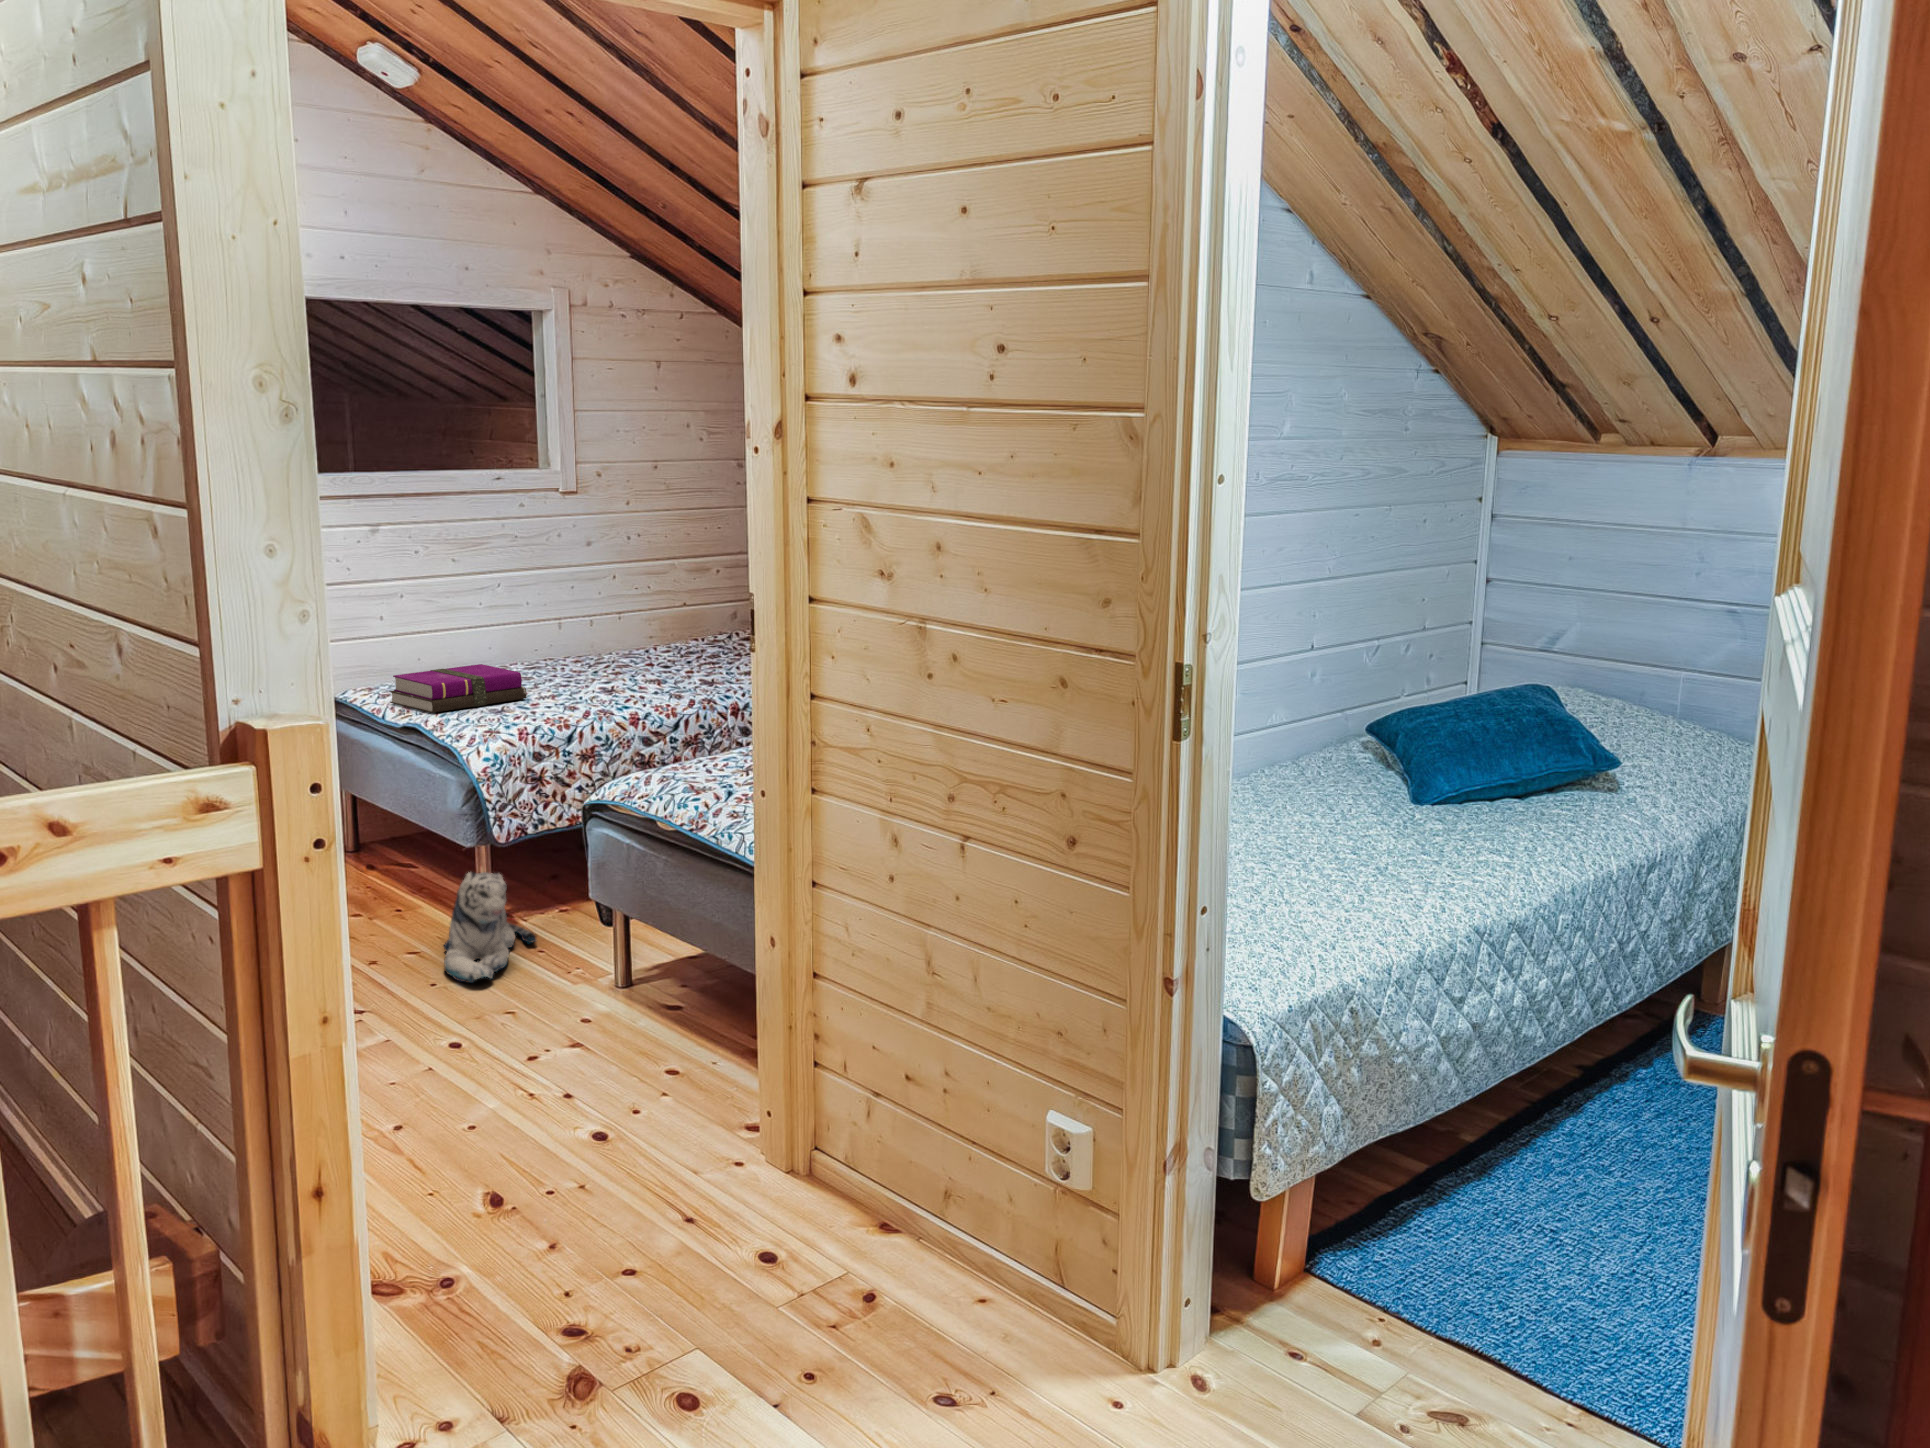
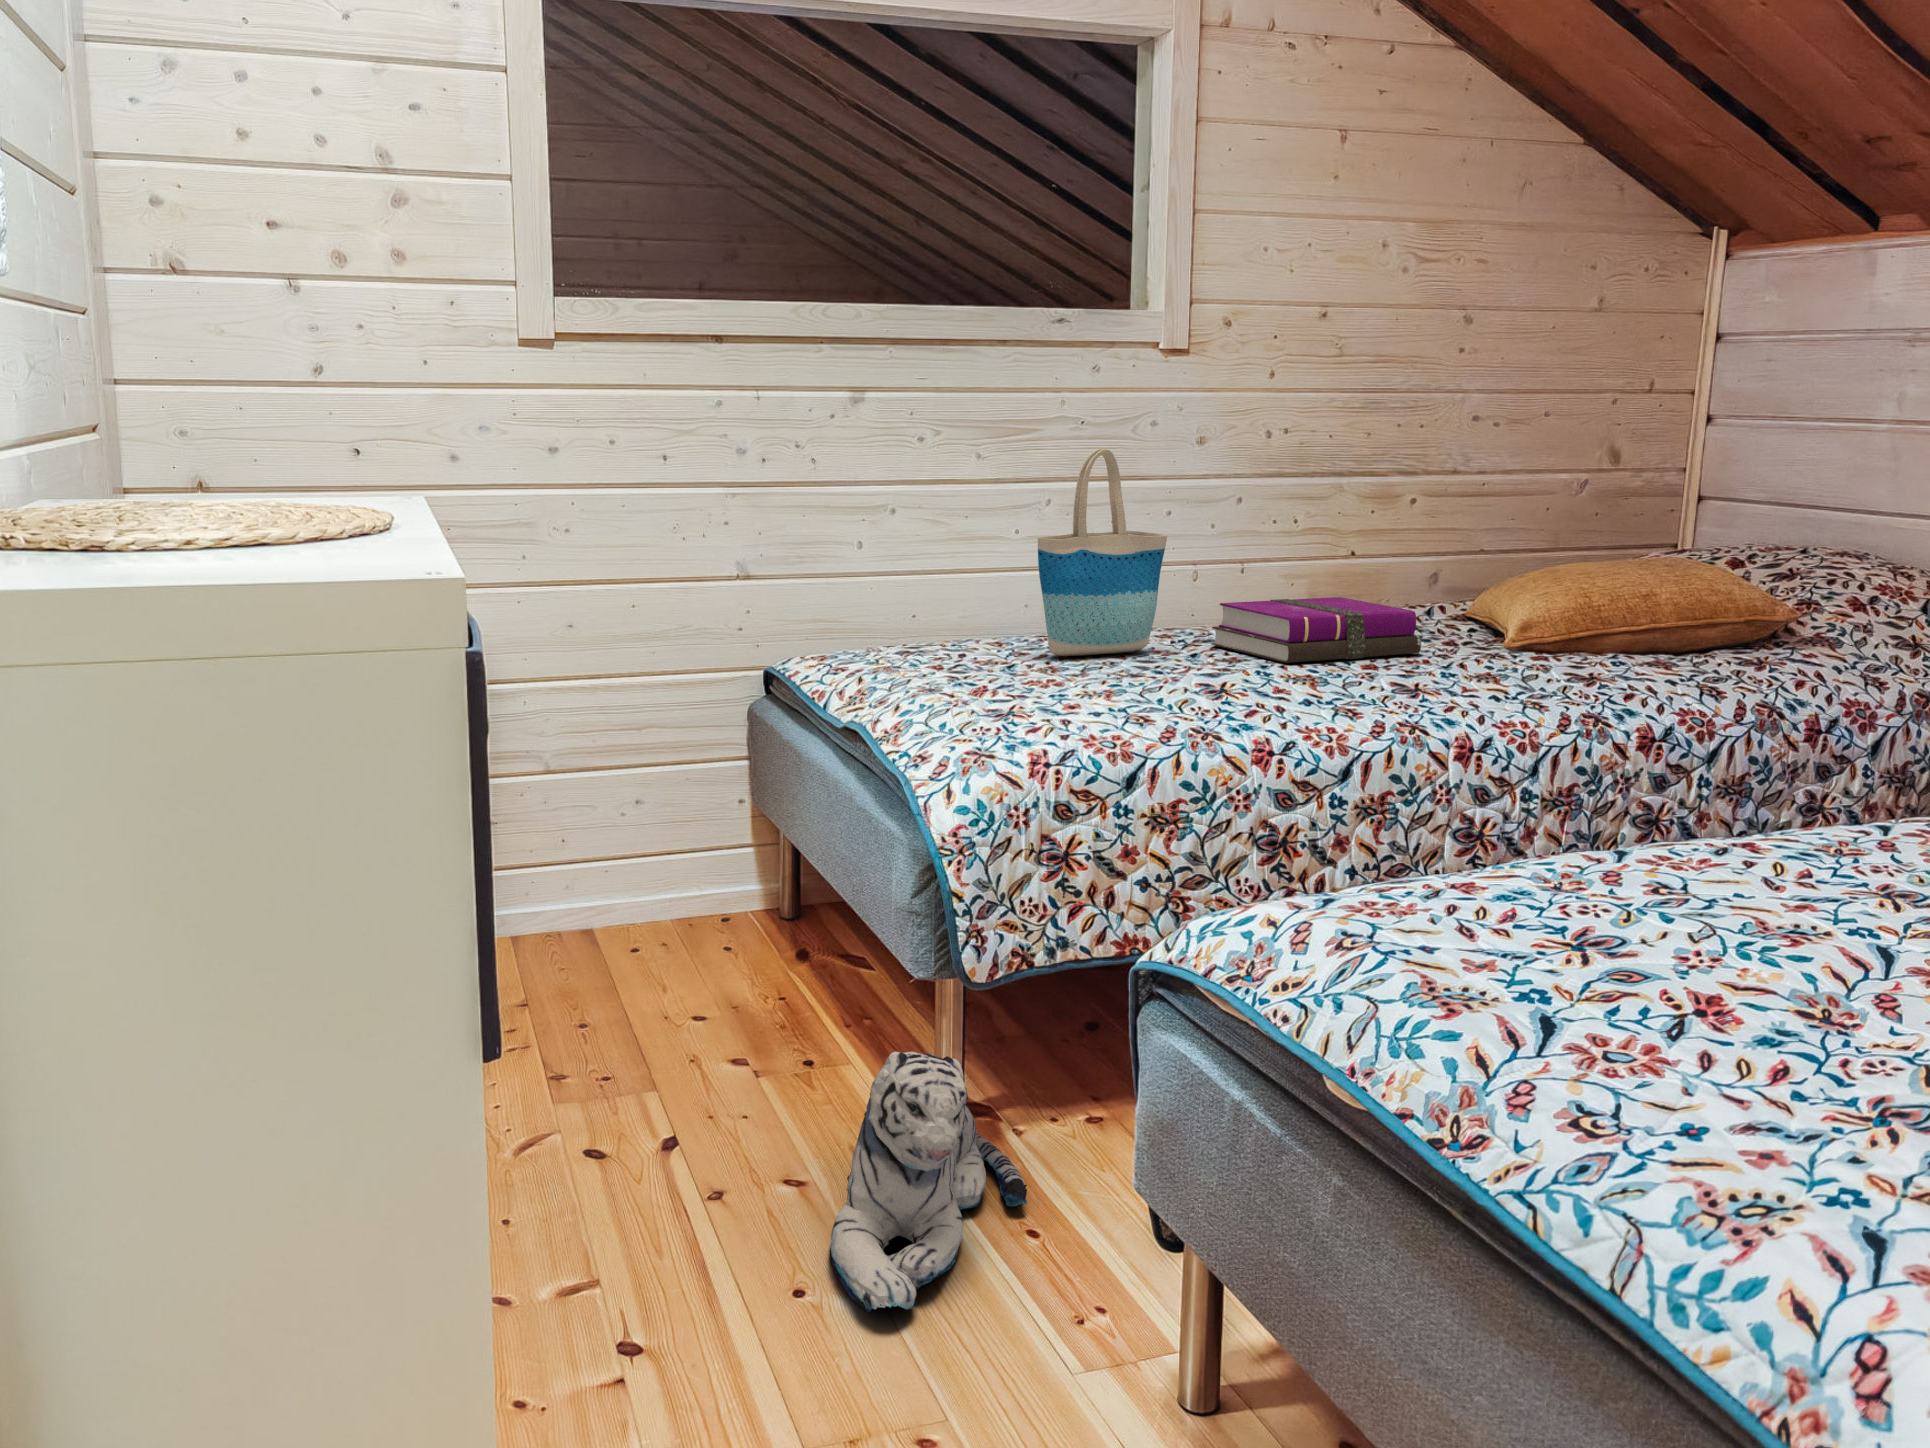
tote bag: none [499,560,574,679] -> present [1038,449,1167,656]
notebook: present [390,664,527,713] -> present [1212,597,1421,663]

